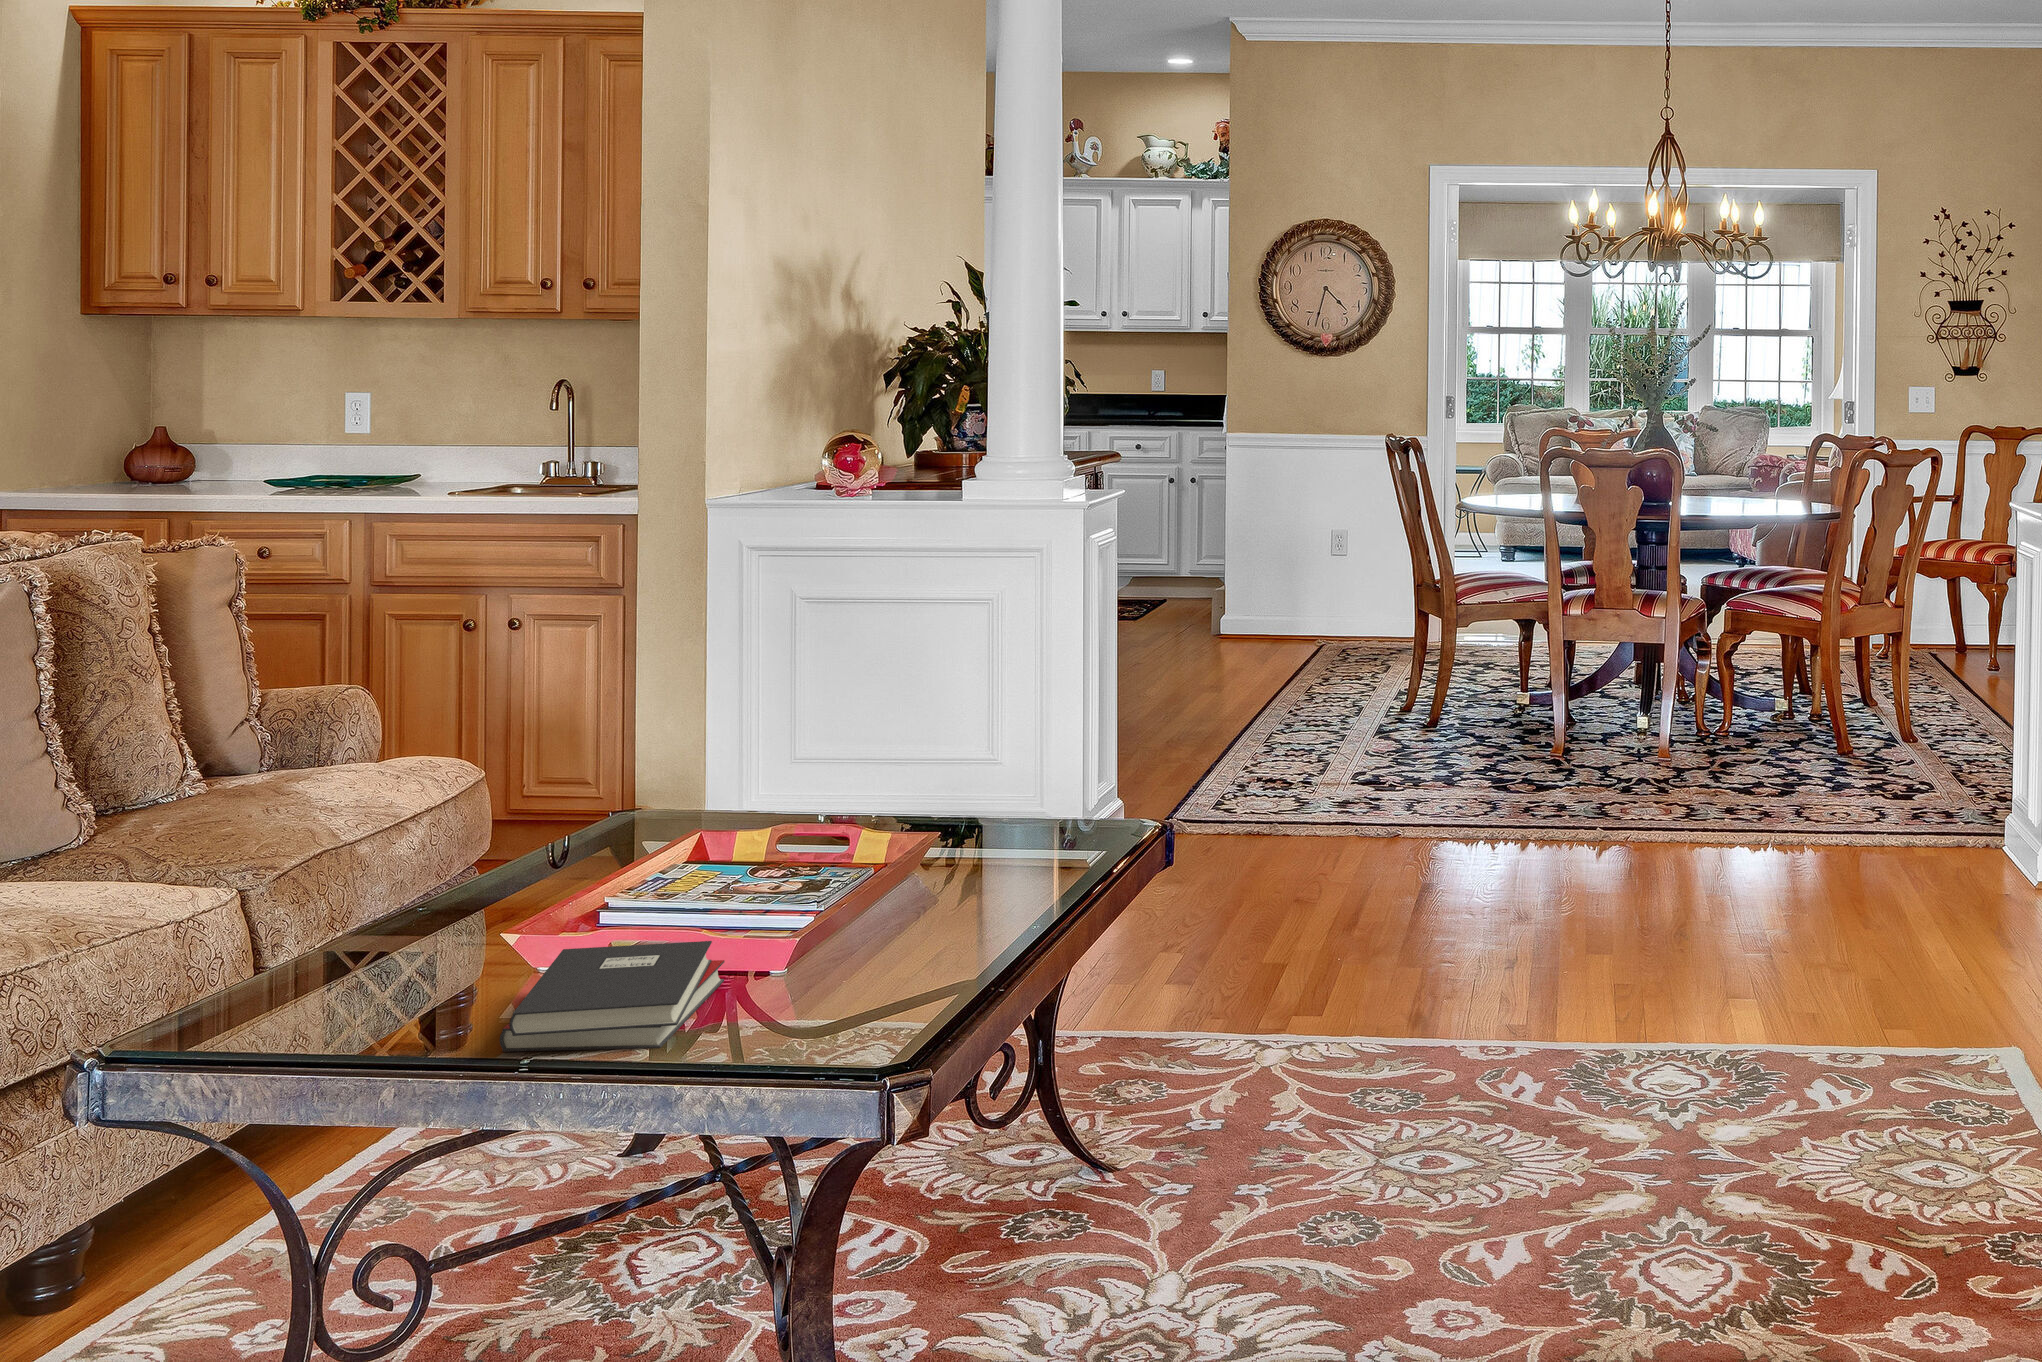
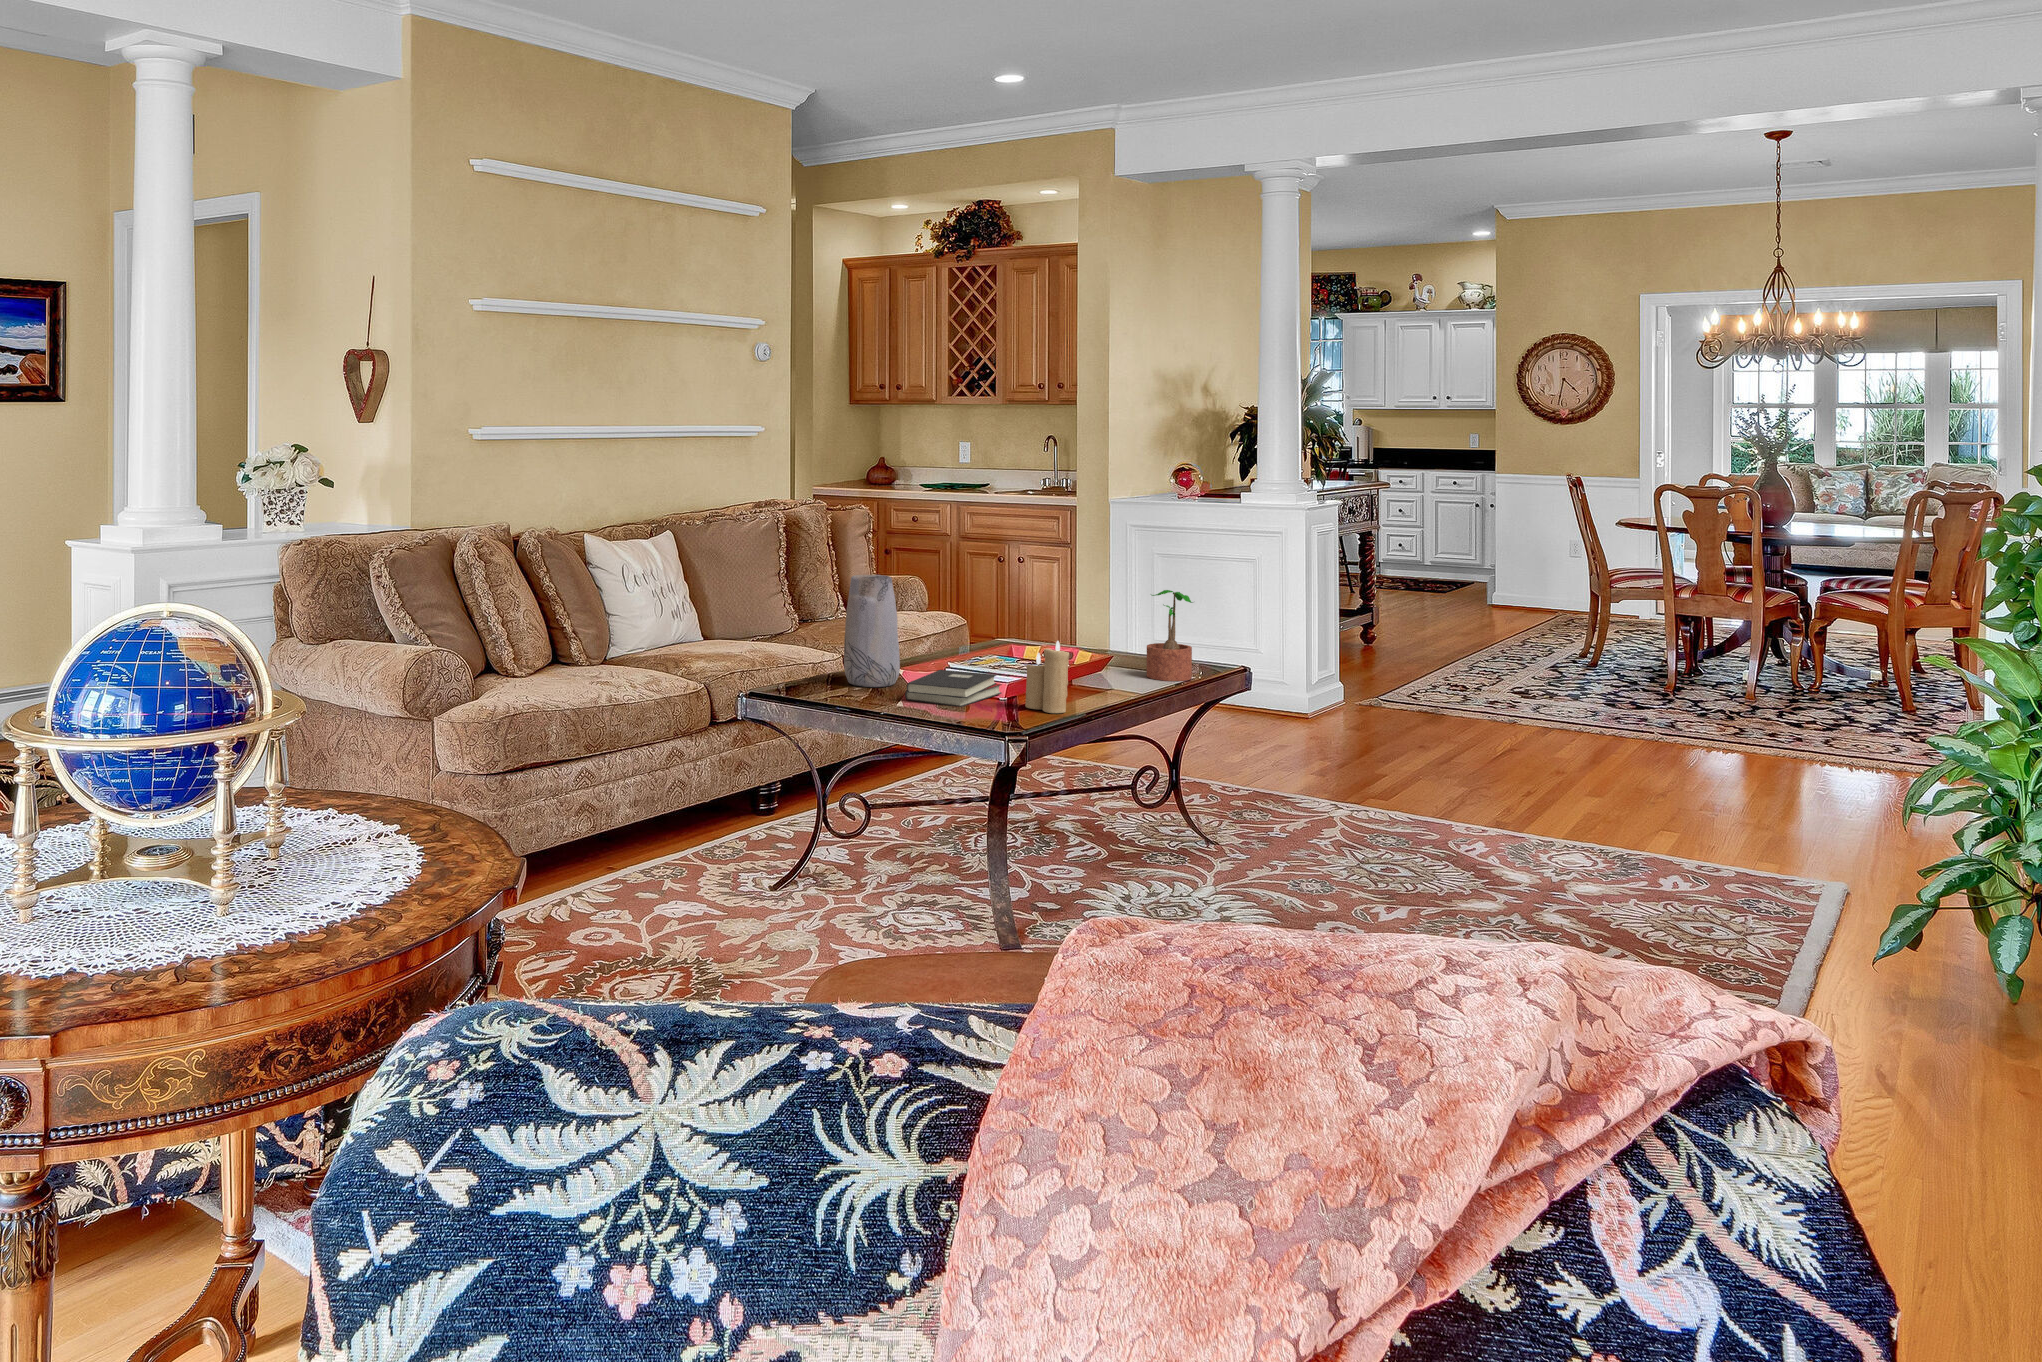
potted plant: none [973,693,1072,874] -> present [1147,590,1193,681]
vase: none [292,741,448,1025] -> present [844,575,900,687]
candle: none [815,860,924,1026] -> present [1025,641,1069,713]

